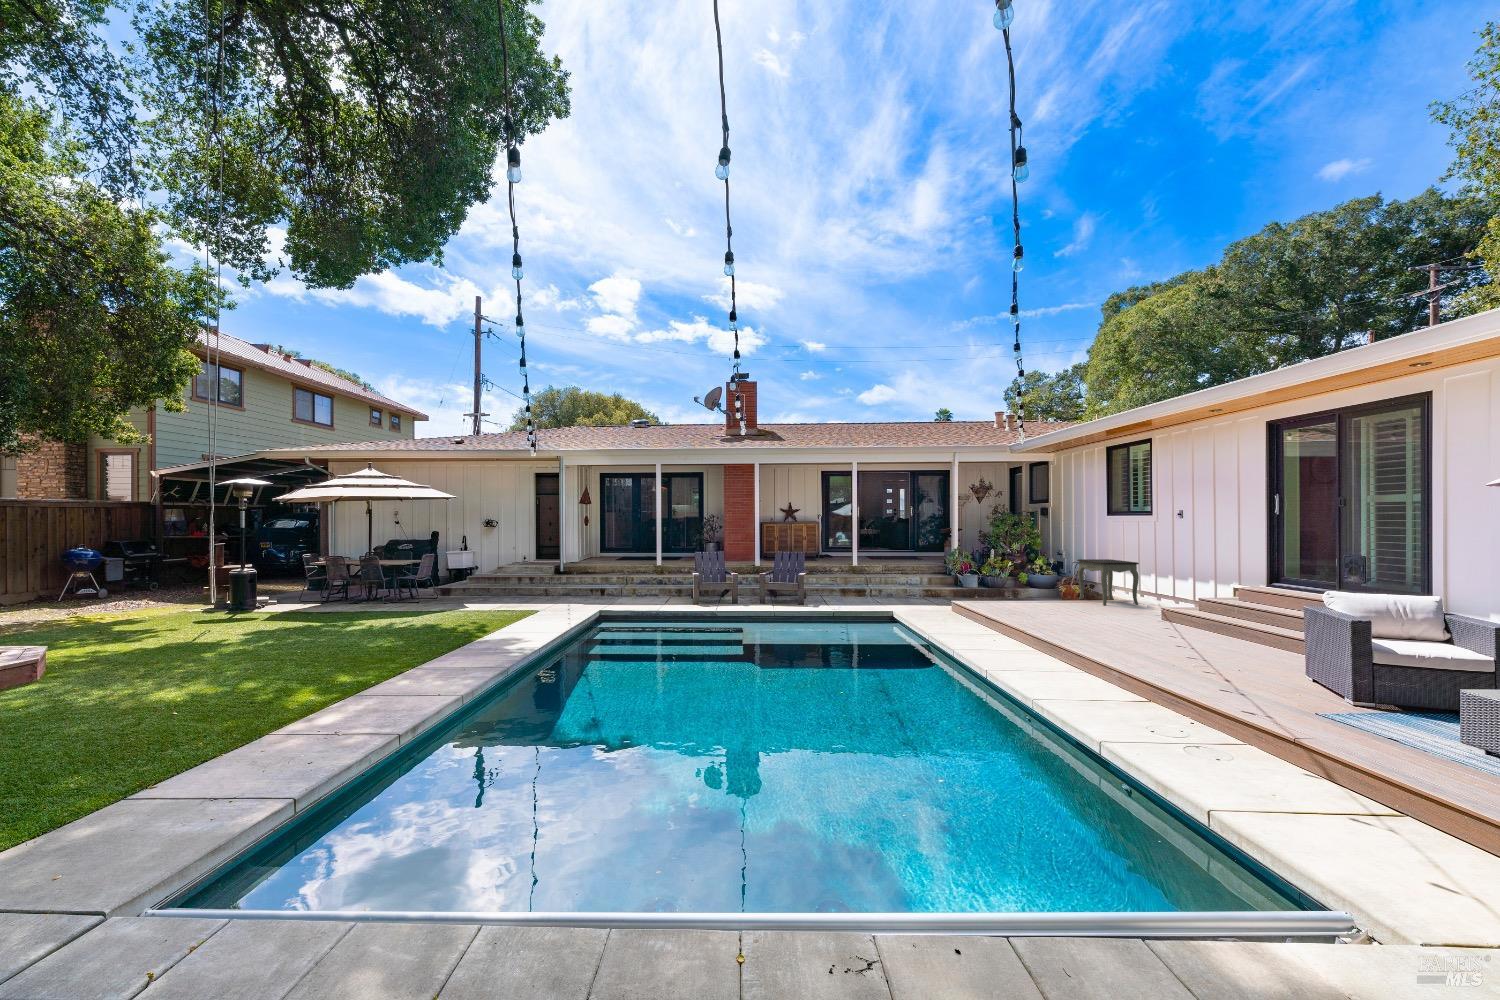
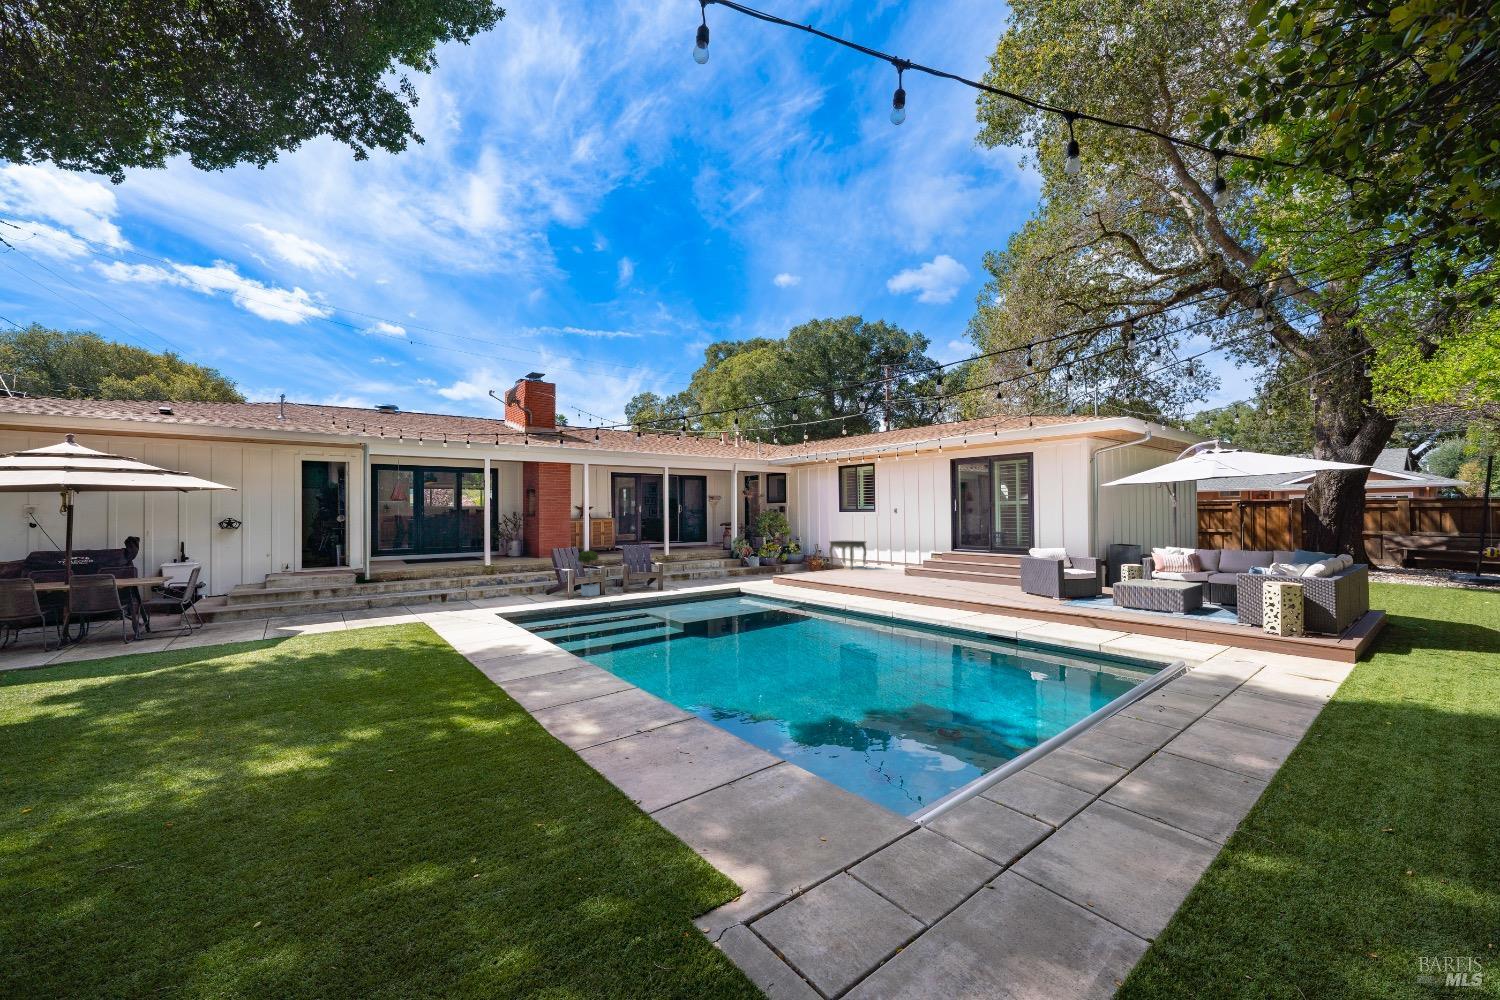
potted tree: none [710,554,731,605] -> present [578,550,599,596]

